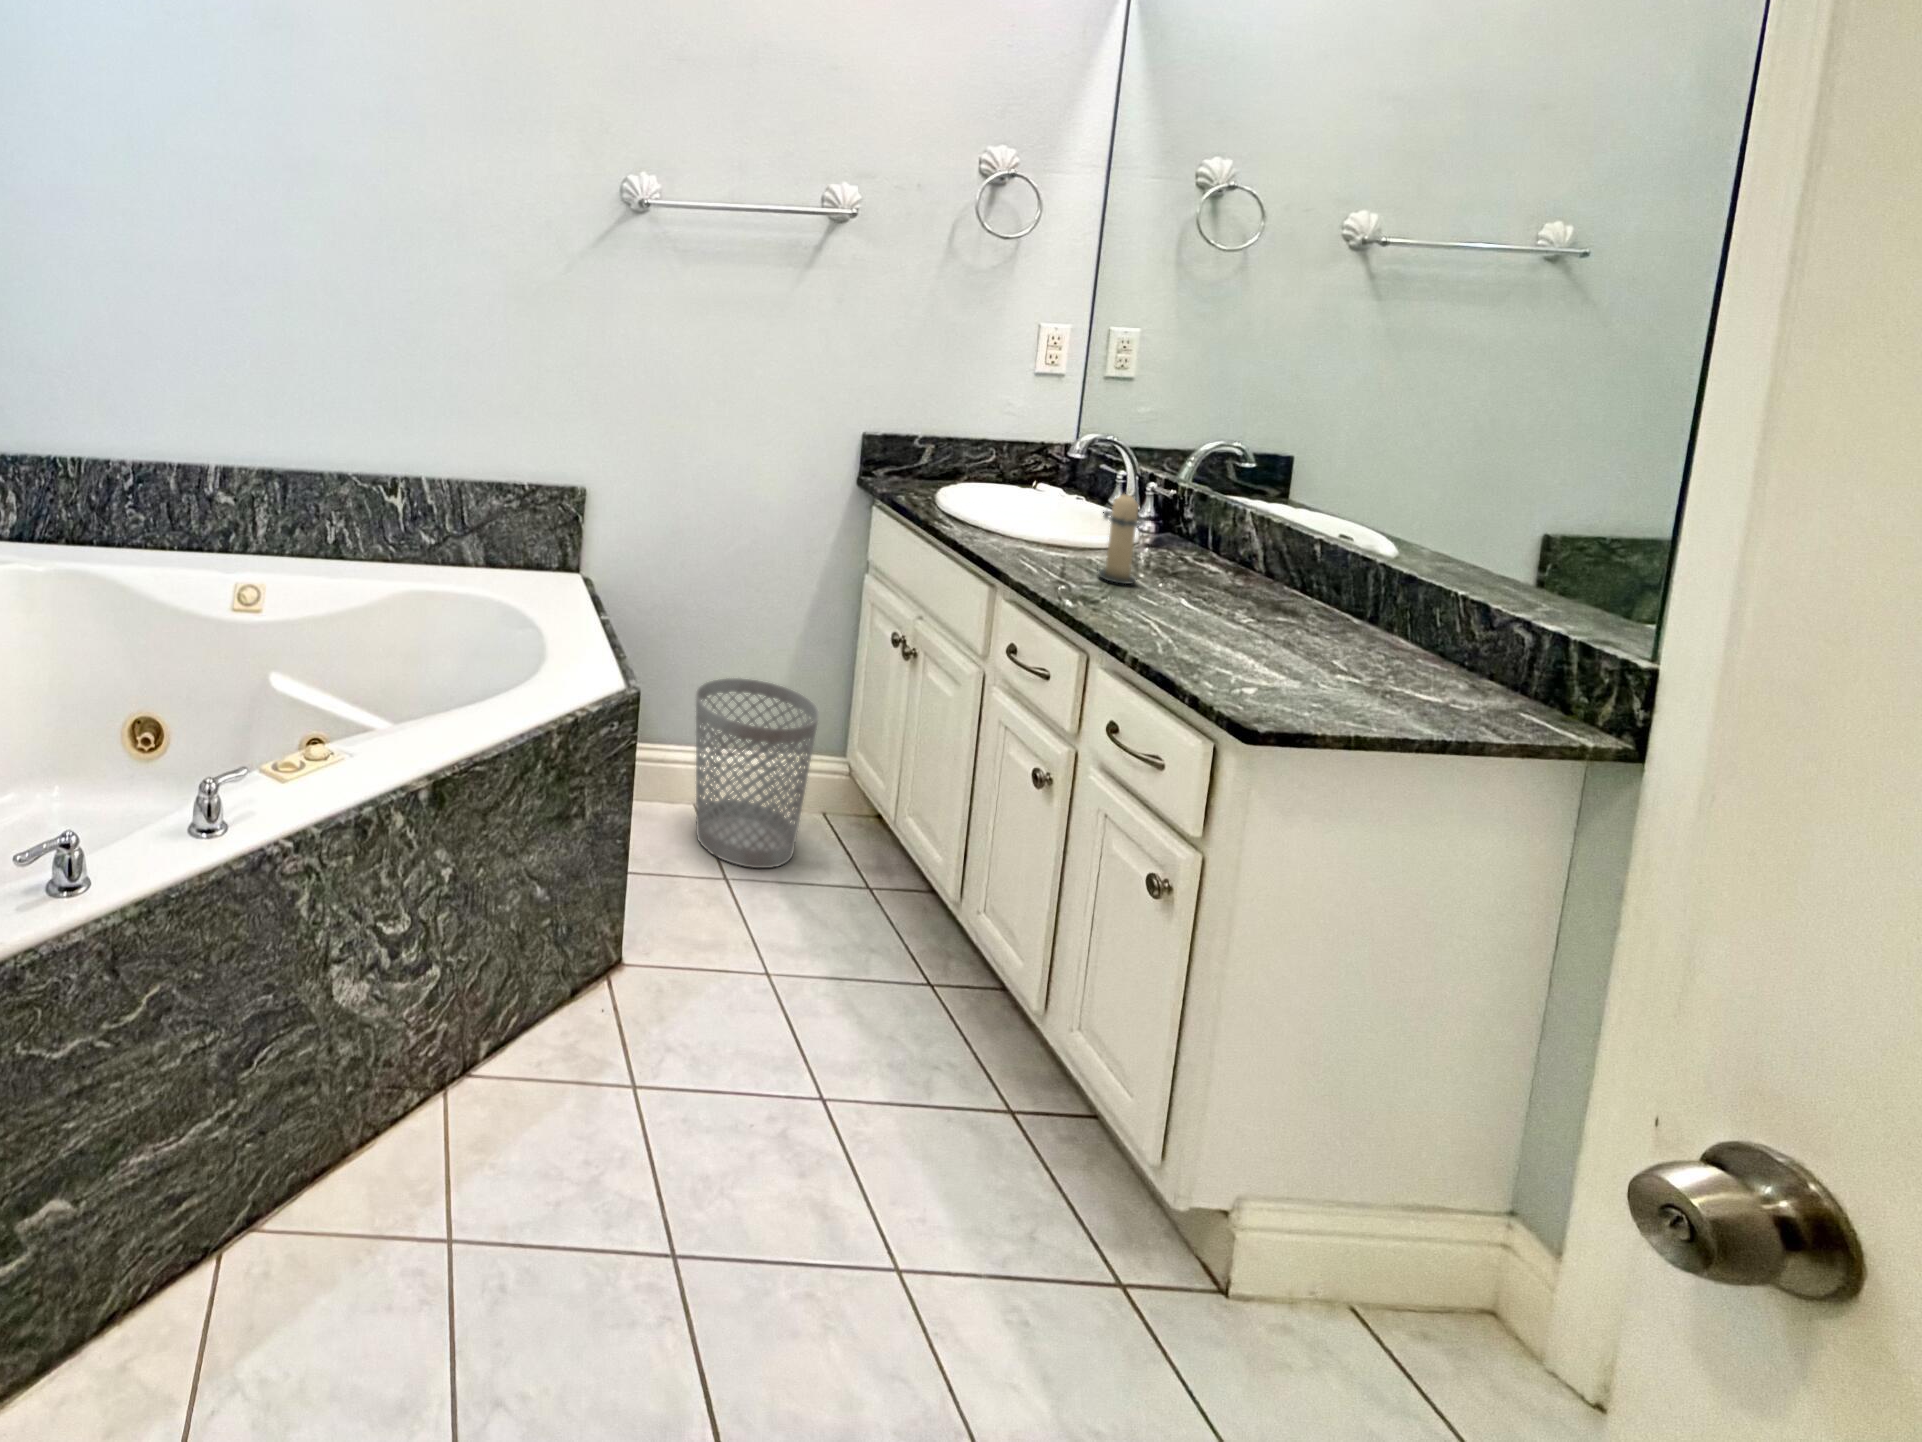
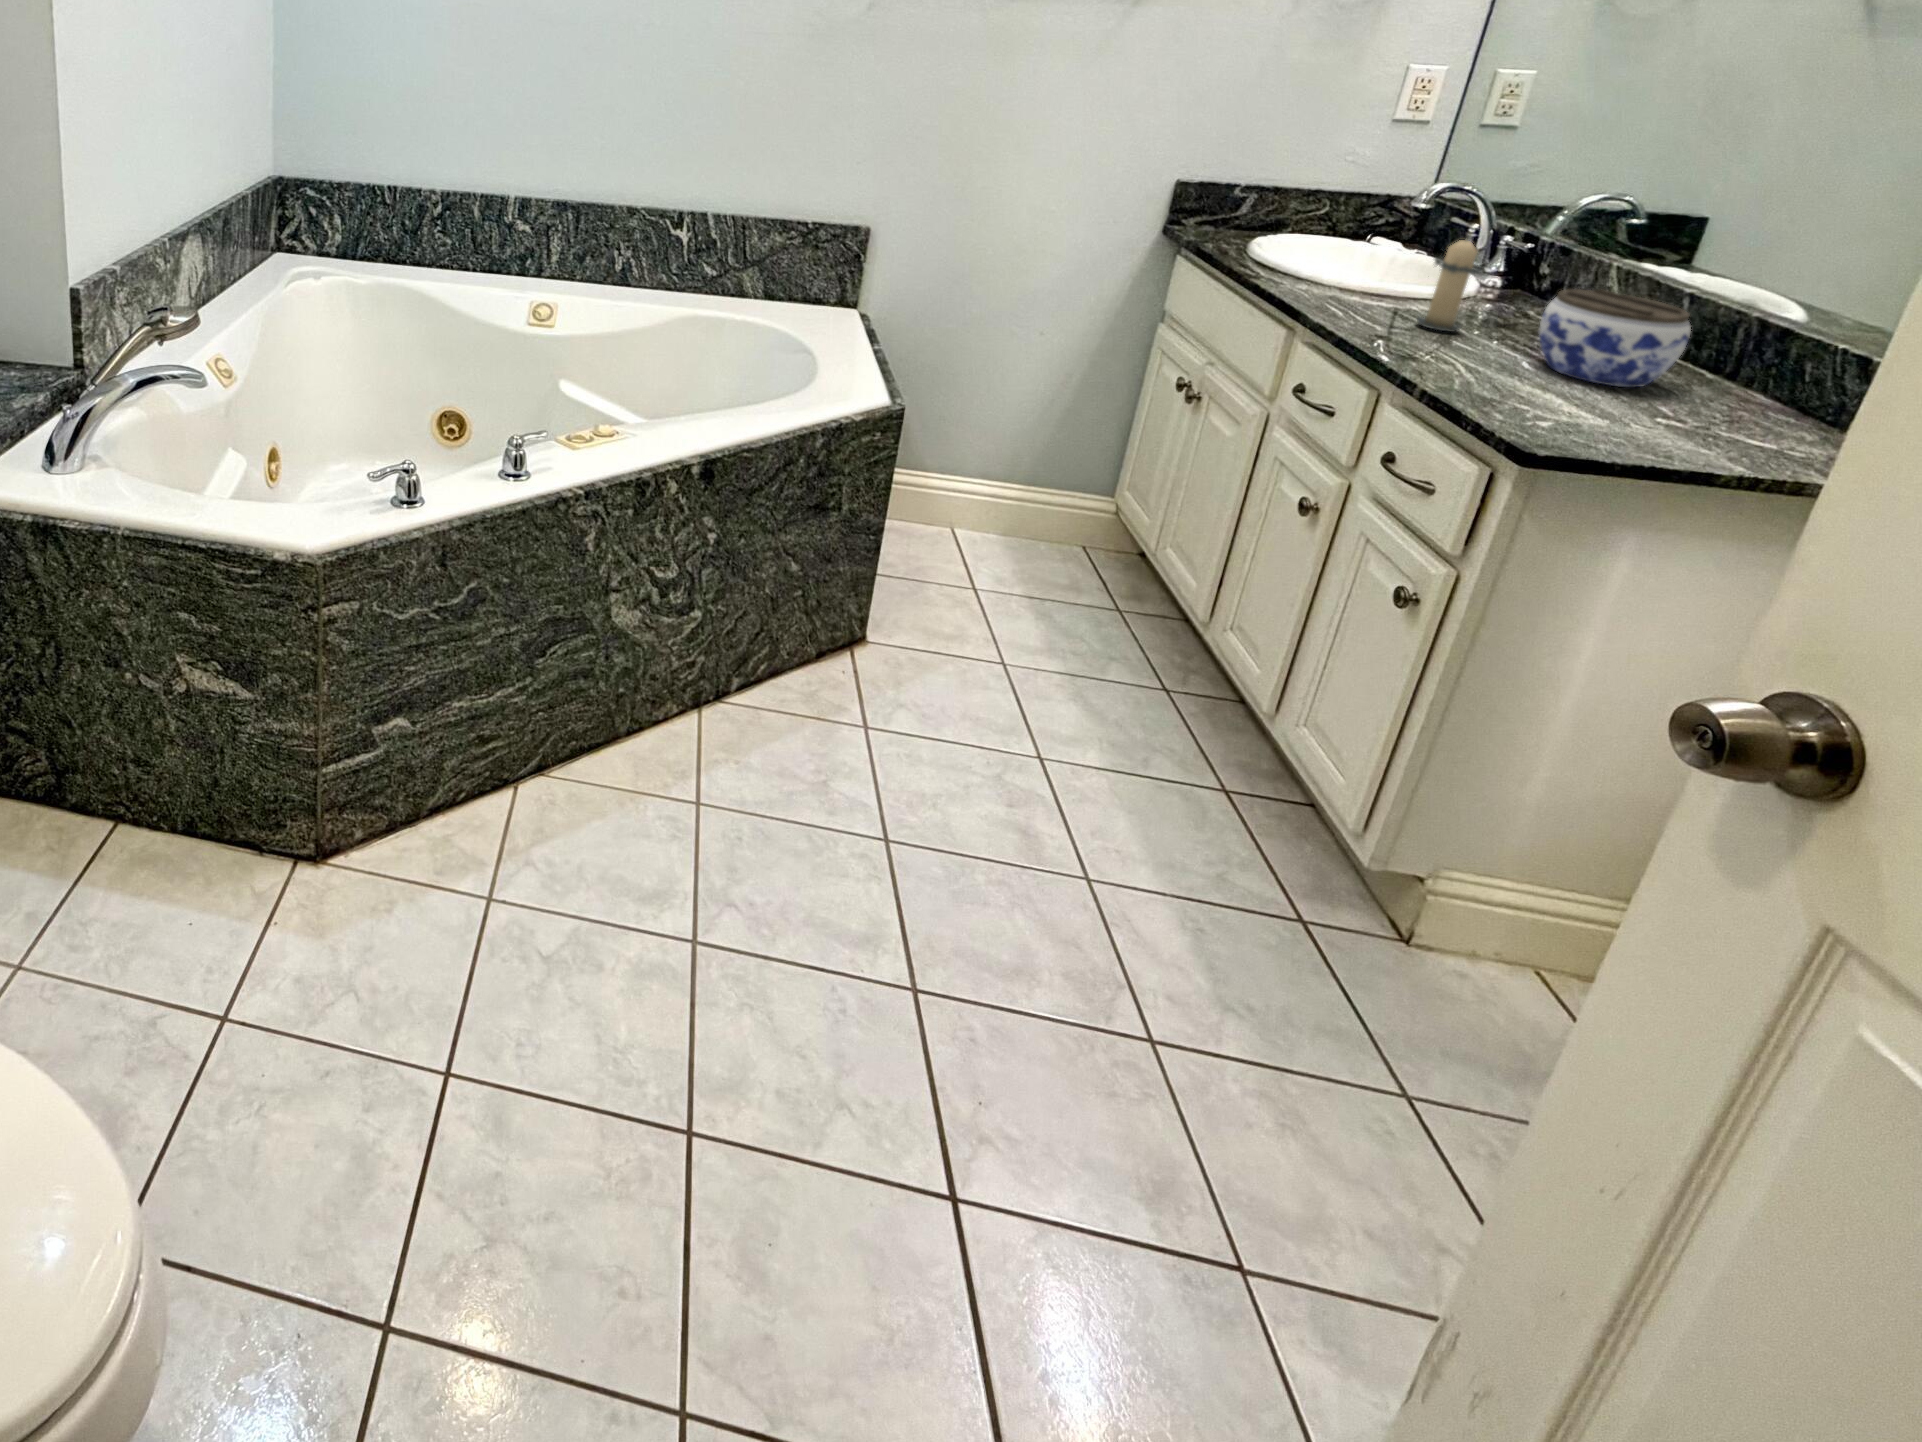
jar: none [1209,540,1337,637] -> present [1539,289,1691,387]
wastebasket: present [696,678,819,868] -> none [956,416,1096,588]

